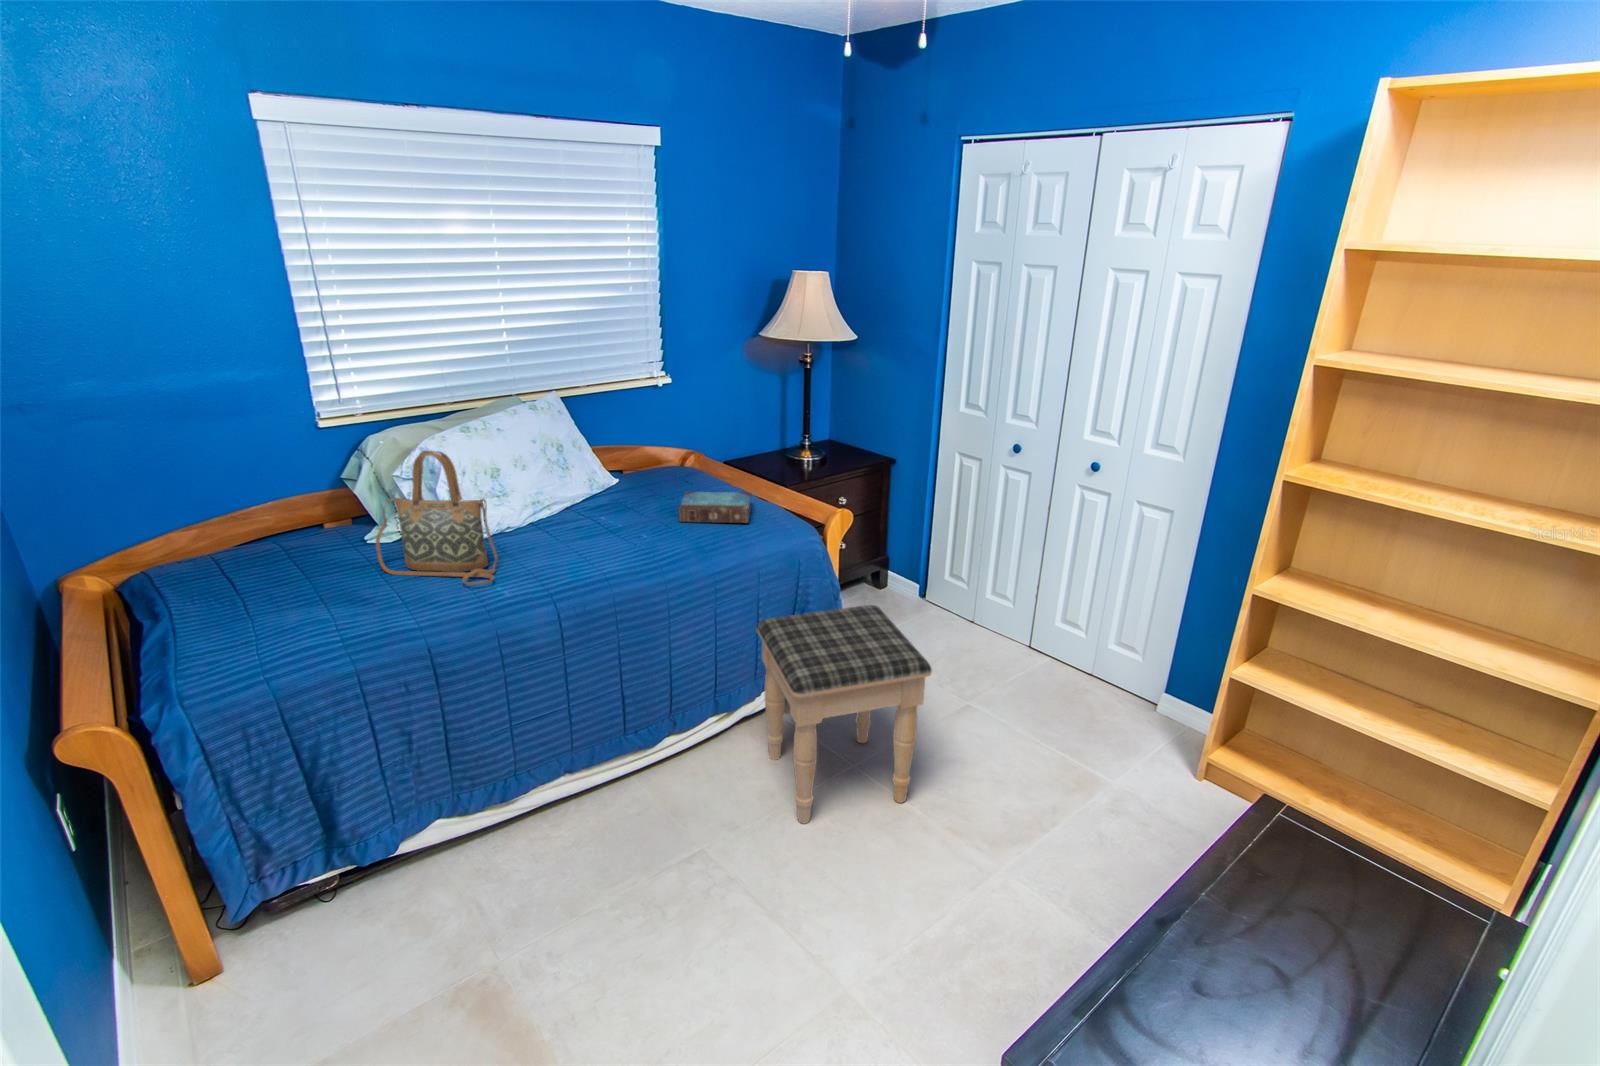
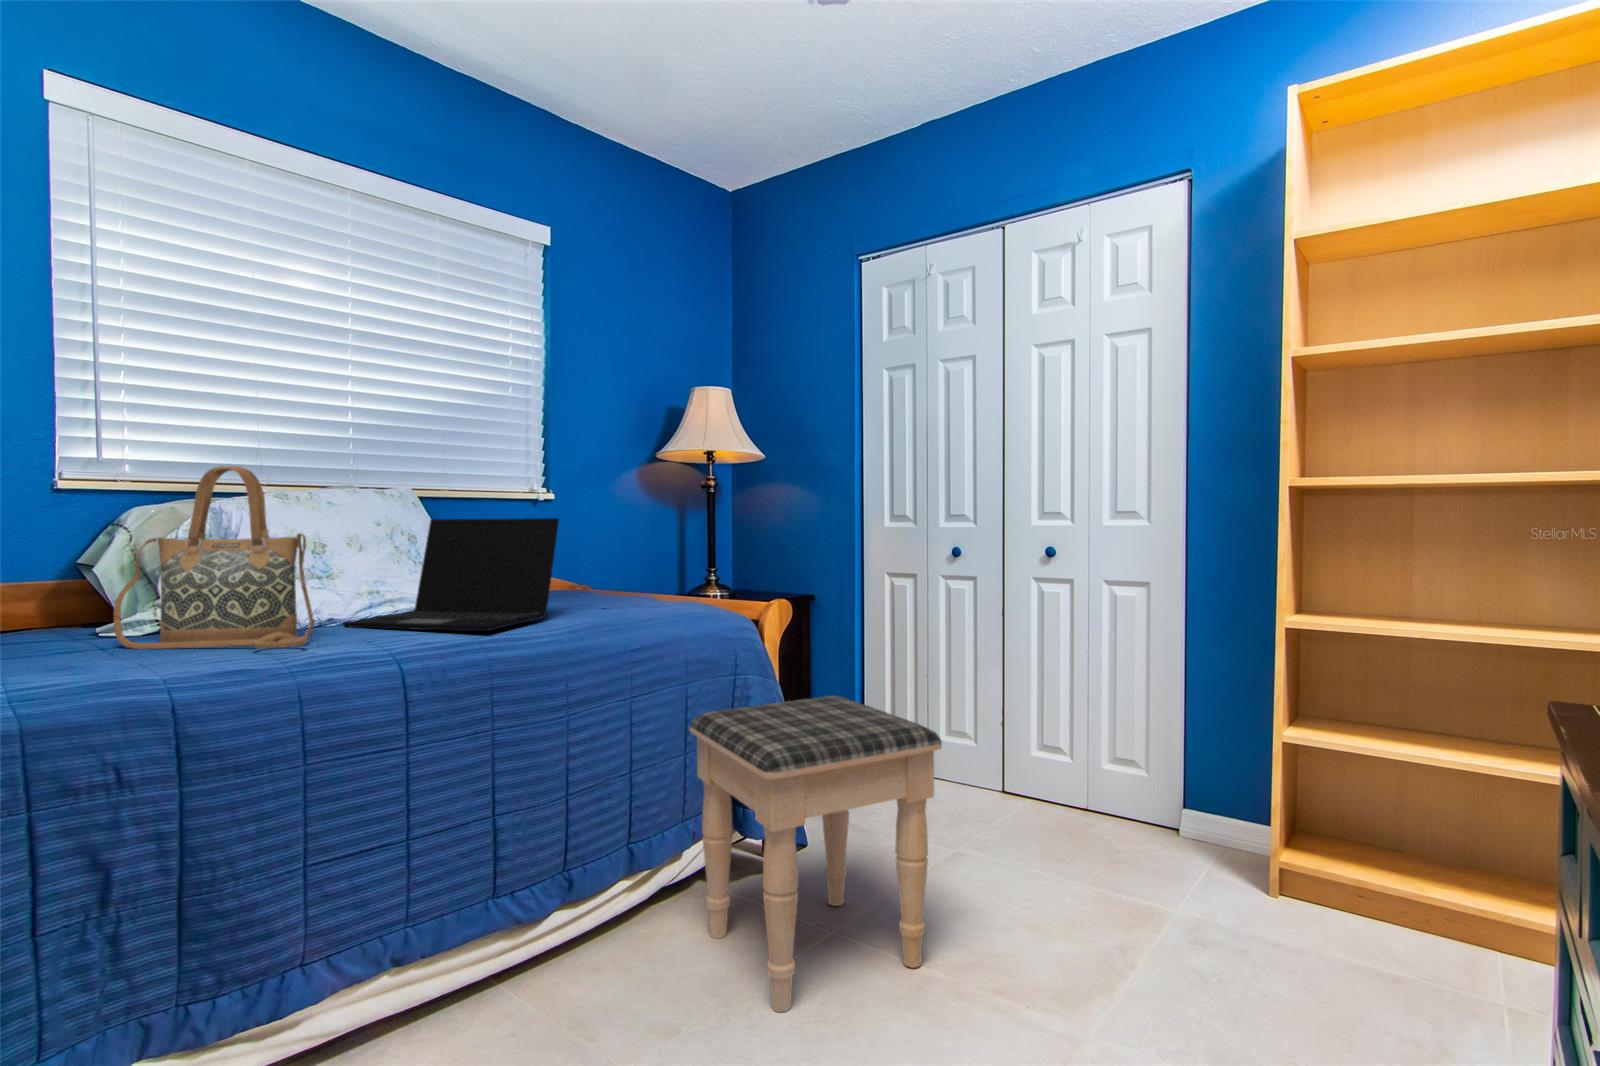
laptop: none [517,446,664,561] -> present [343,518,559,631]
book: present [679,492,751,523] -> none [574,586,666,613]

